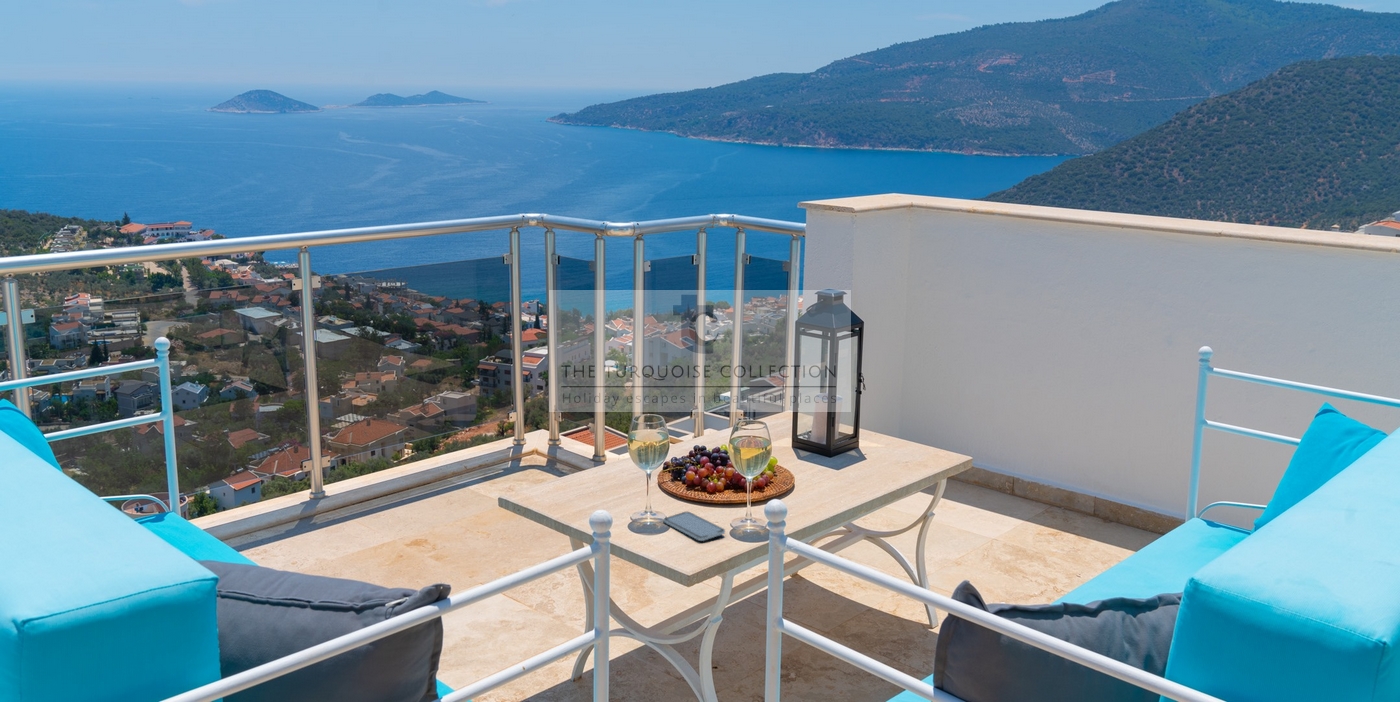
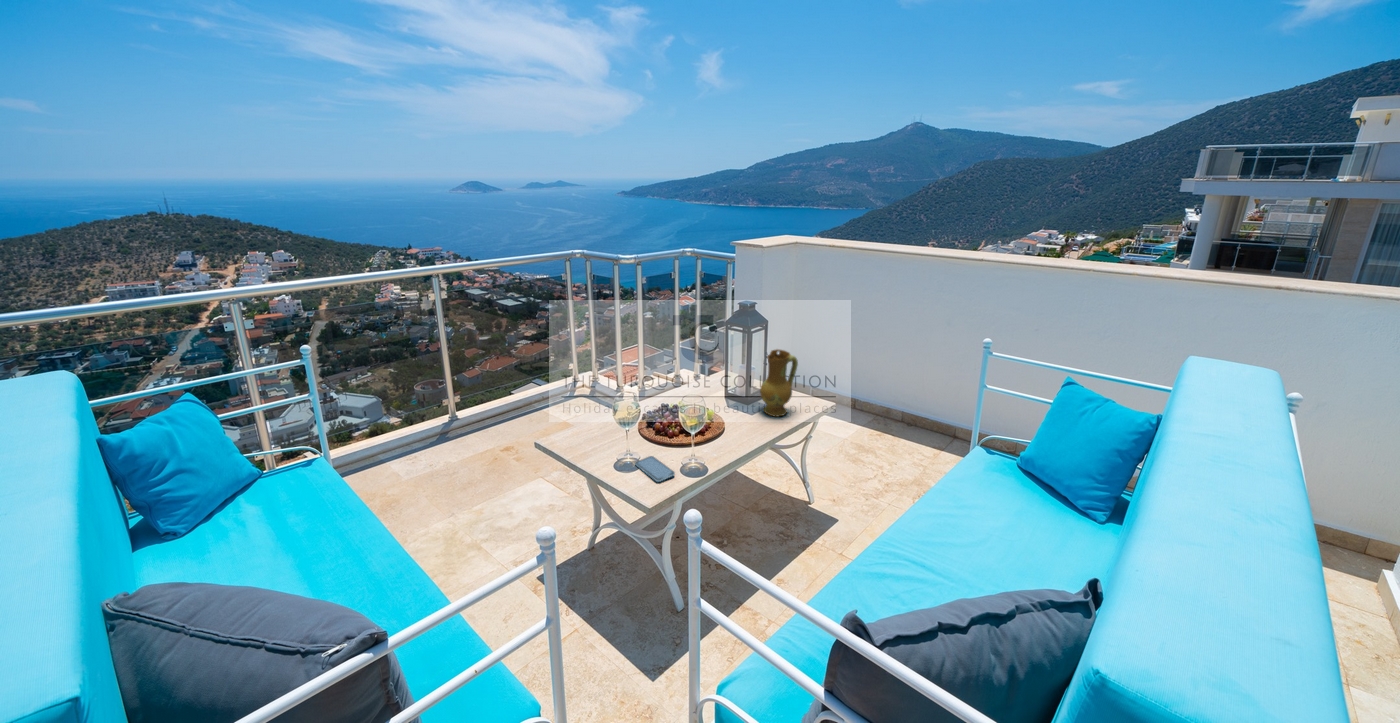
ceramic jug: none [850,364,910,472] -> present [760,349,798,417]

